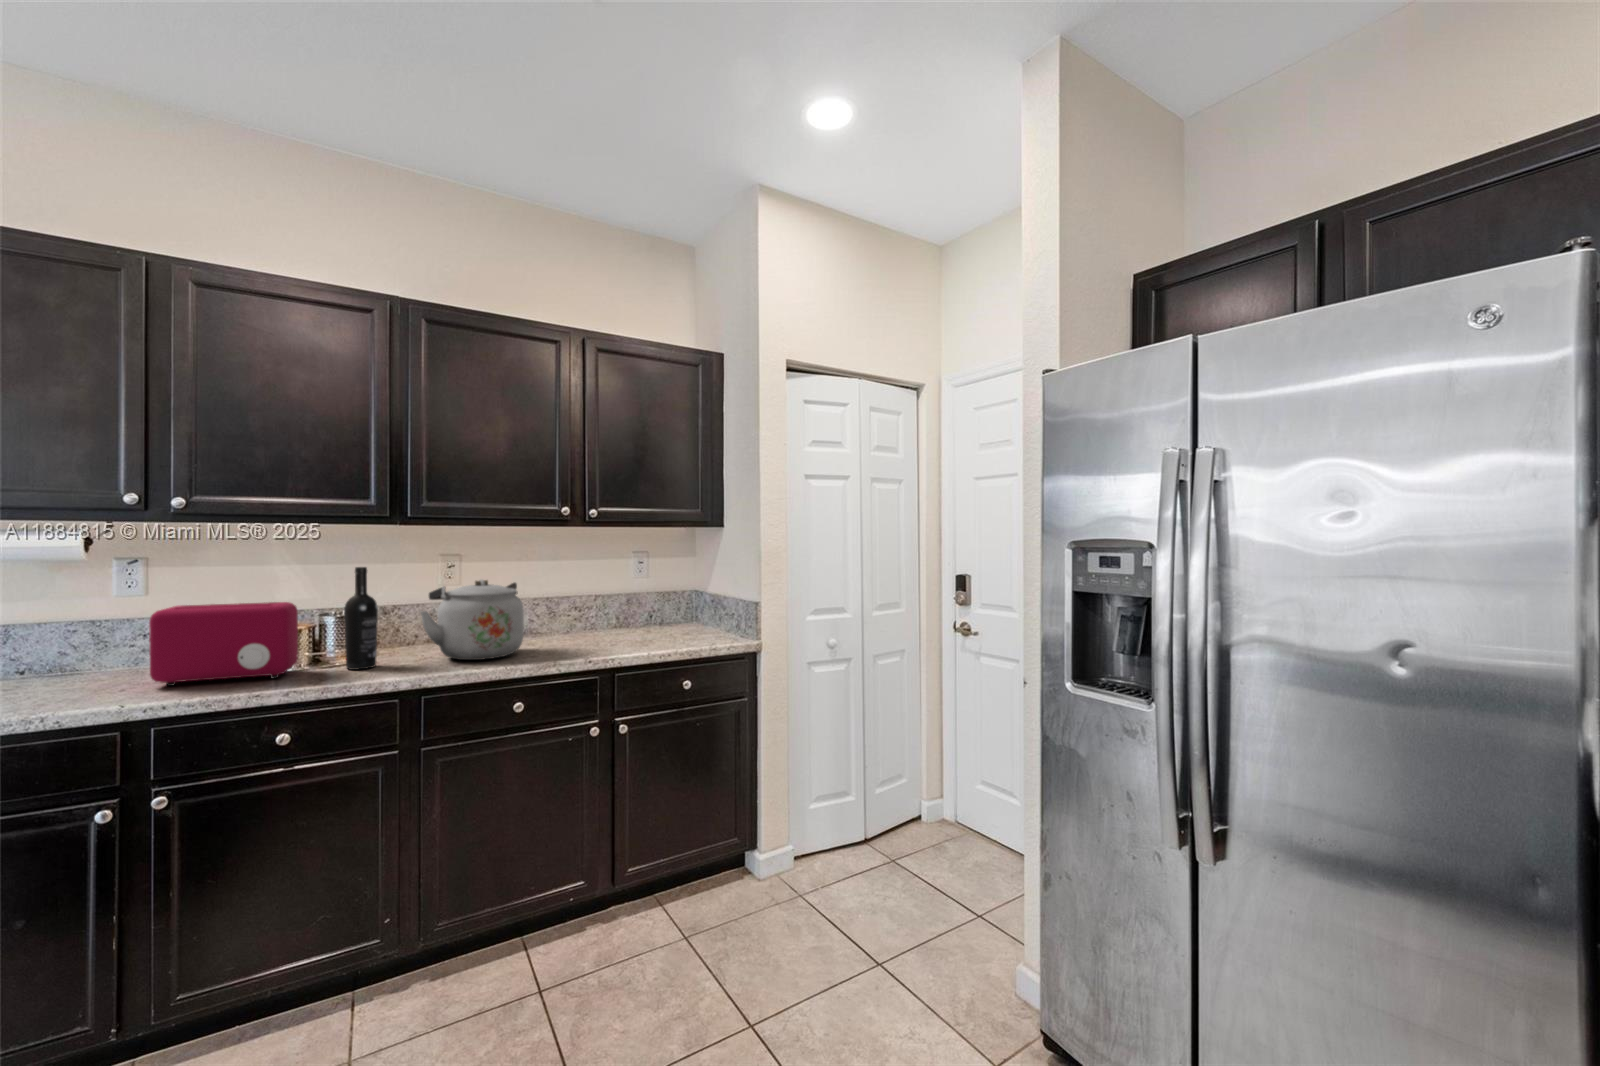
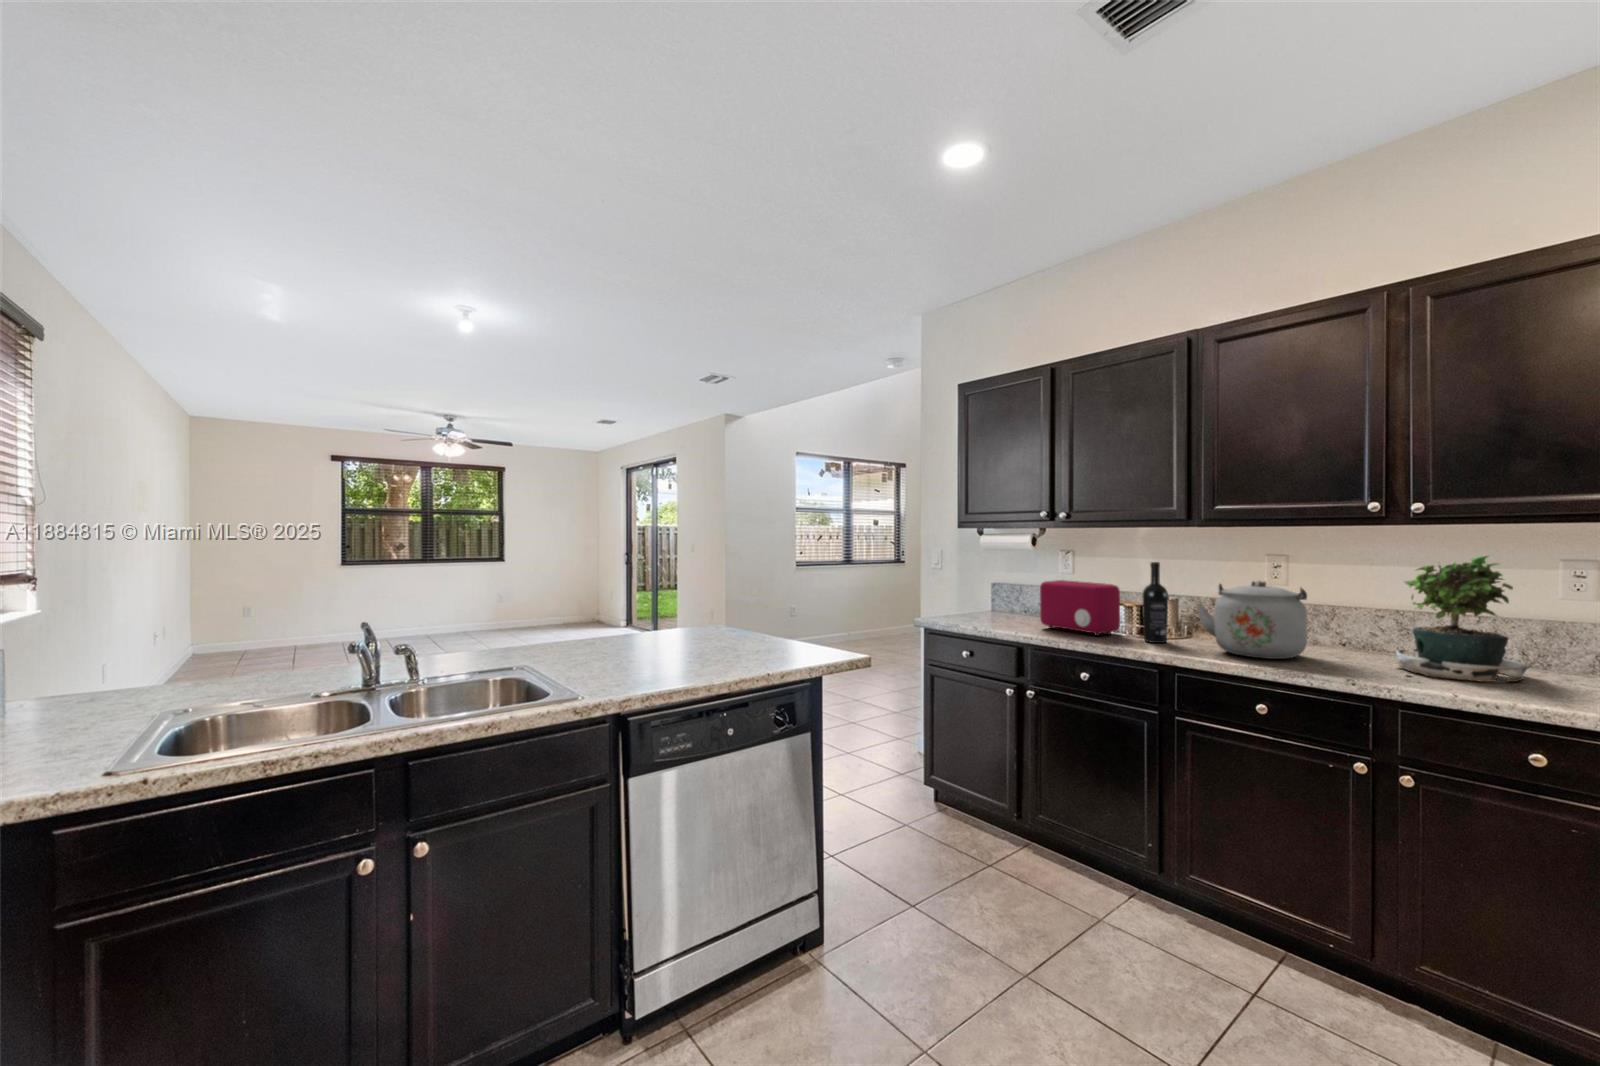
potted plant: none [572,545,644,649] -> present [1396,555,1528,682]

